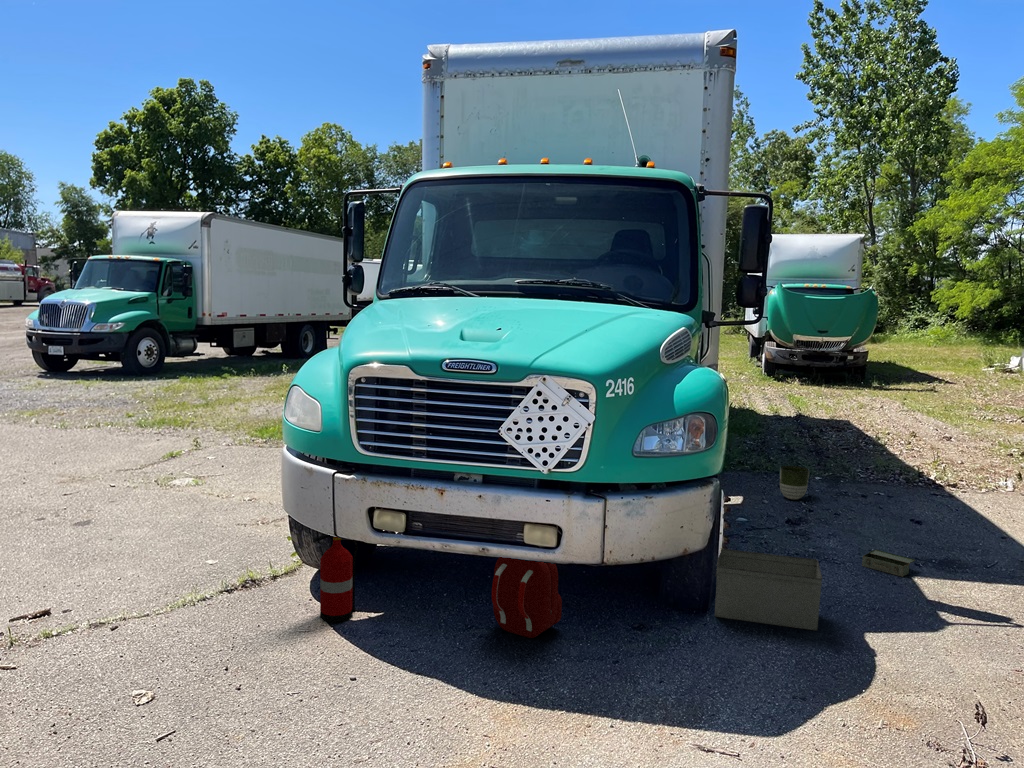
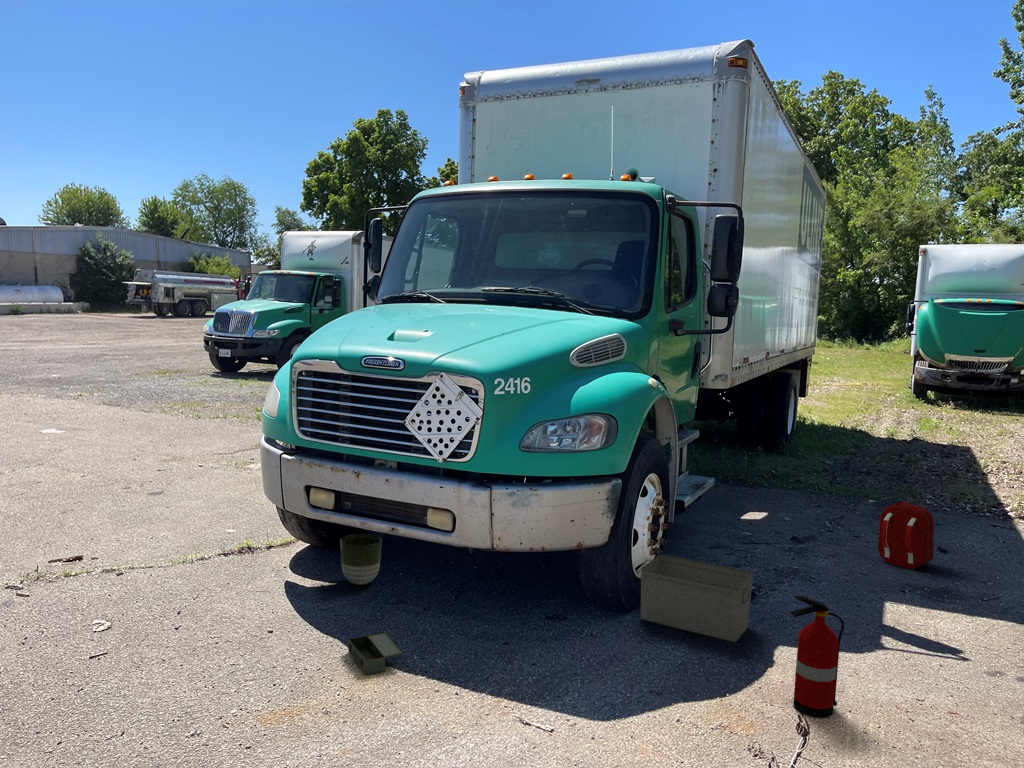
planter: present [780,466,810,500] -> present [341,534,382,585]
fire extinguisher: present [313,535,358,623] -> present [791,596,844,717]
toolbox: present [862,550,915,577] -> present [348,632,404,675]
backpack: present [492,557,562,638] -> present [878,502,934,569]

